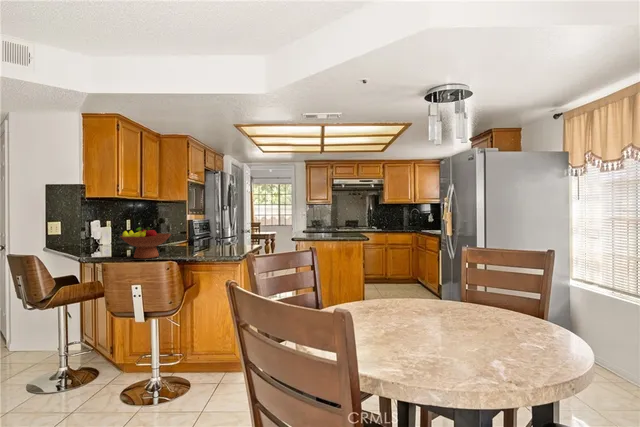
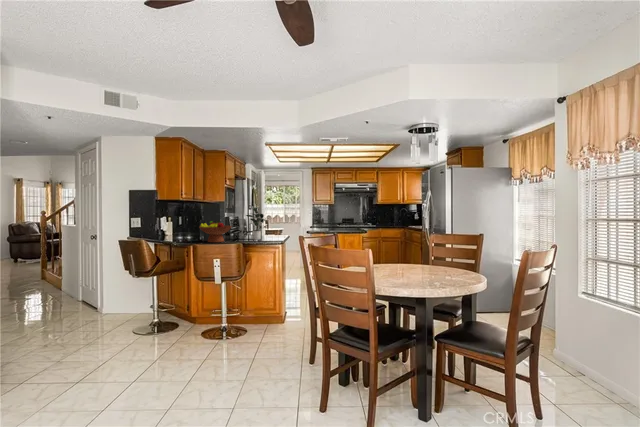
potted plant: none [192,207,235,253] -> present [246,207,265,240]

